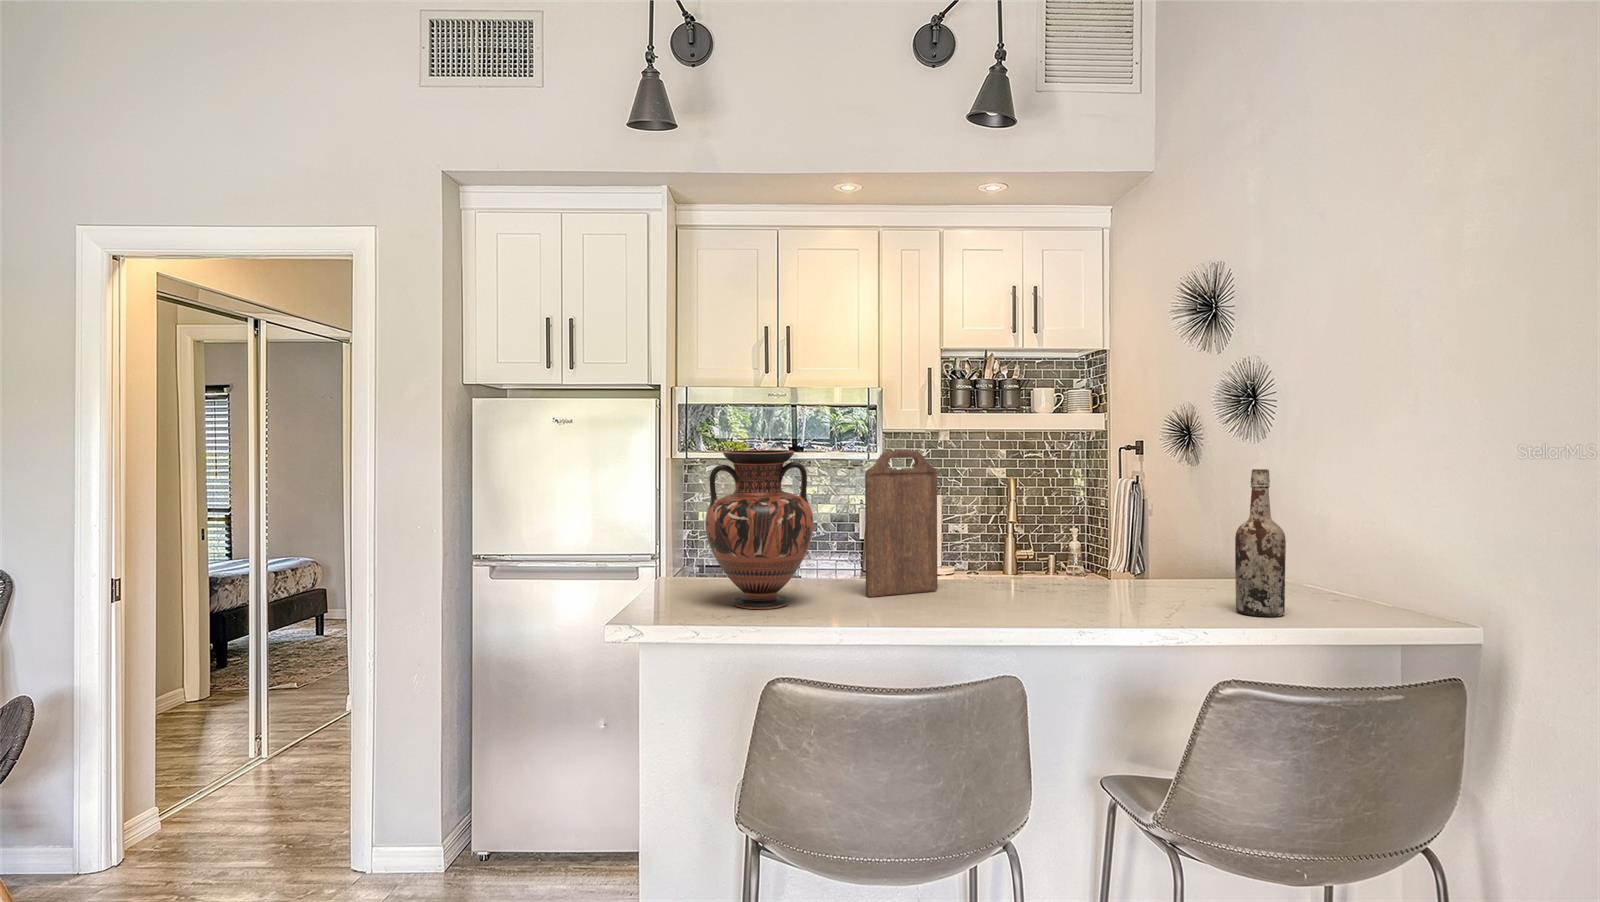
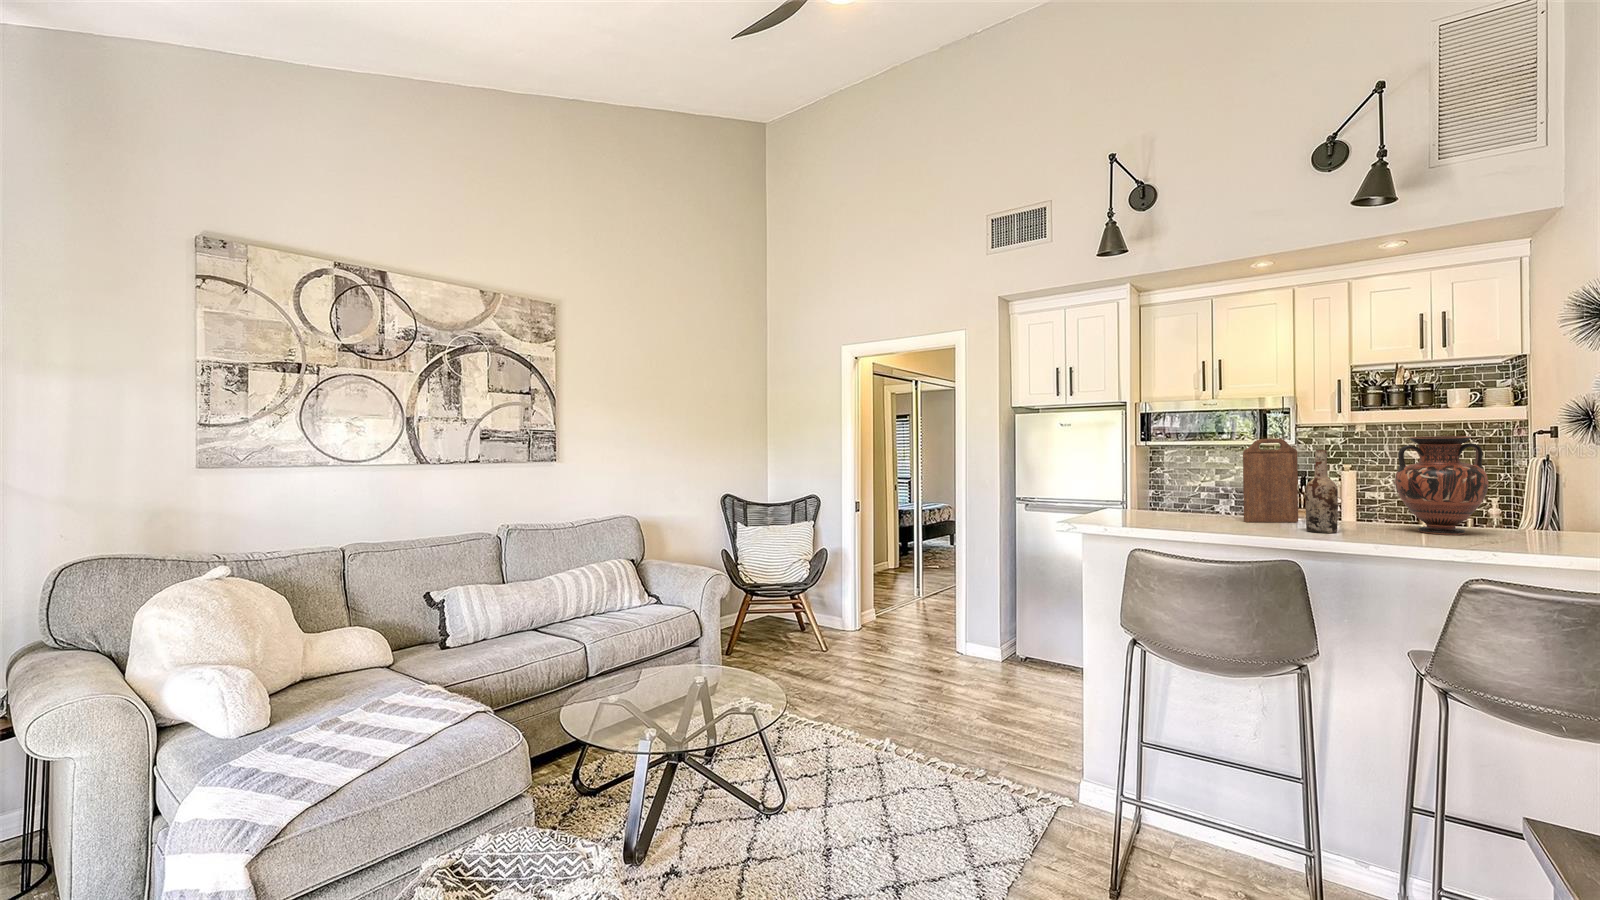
vase: present [705,450,813,609] -> present [1395,436,1488,535]
wine bottle: present [1235,469,1286,617] -> present [1305,450,1338,533]

